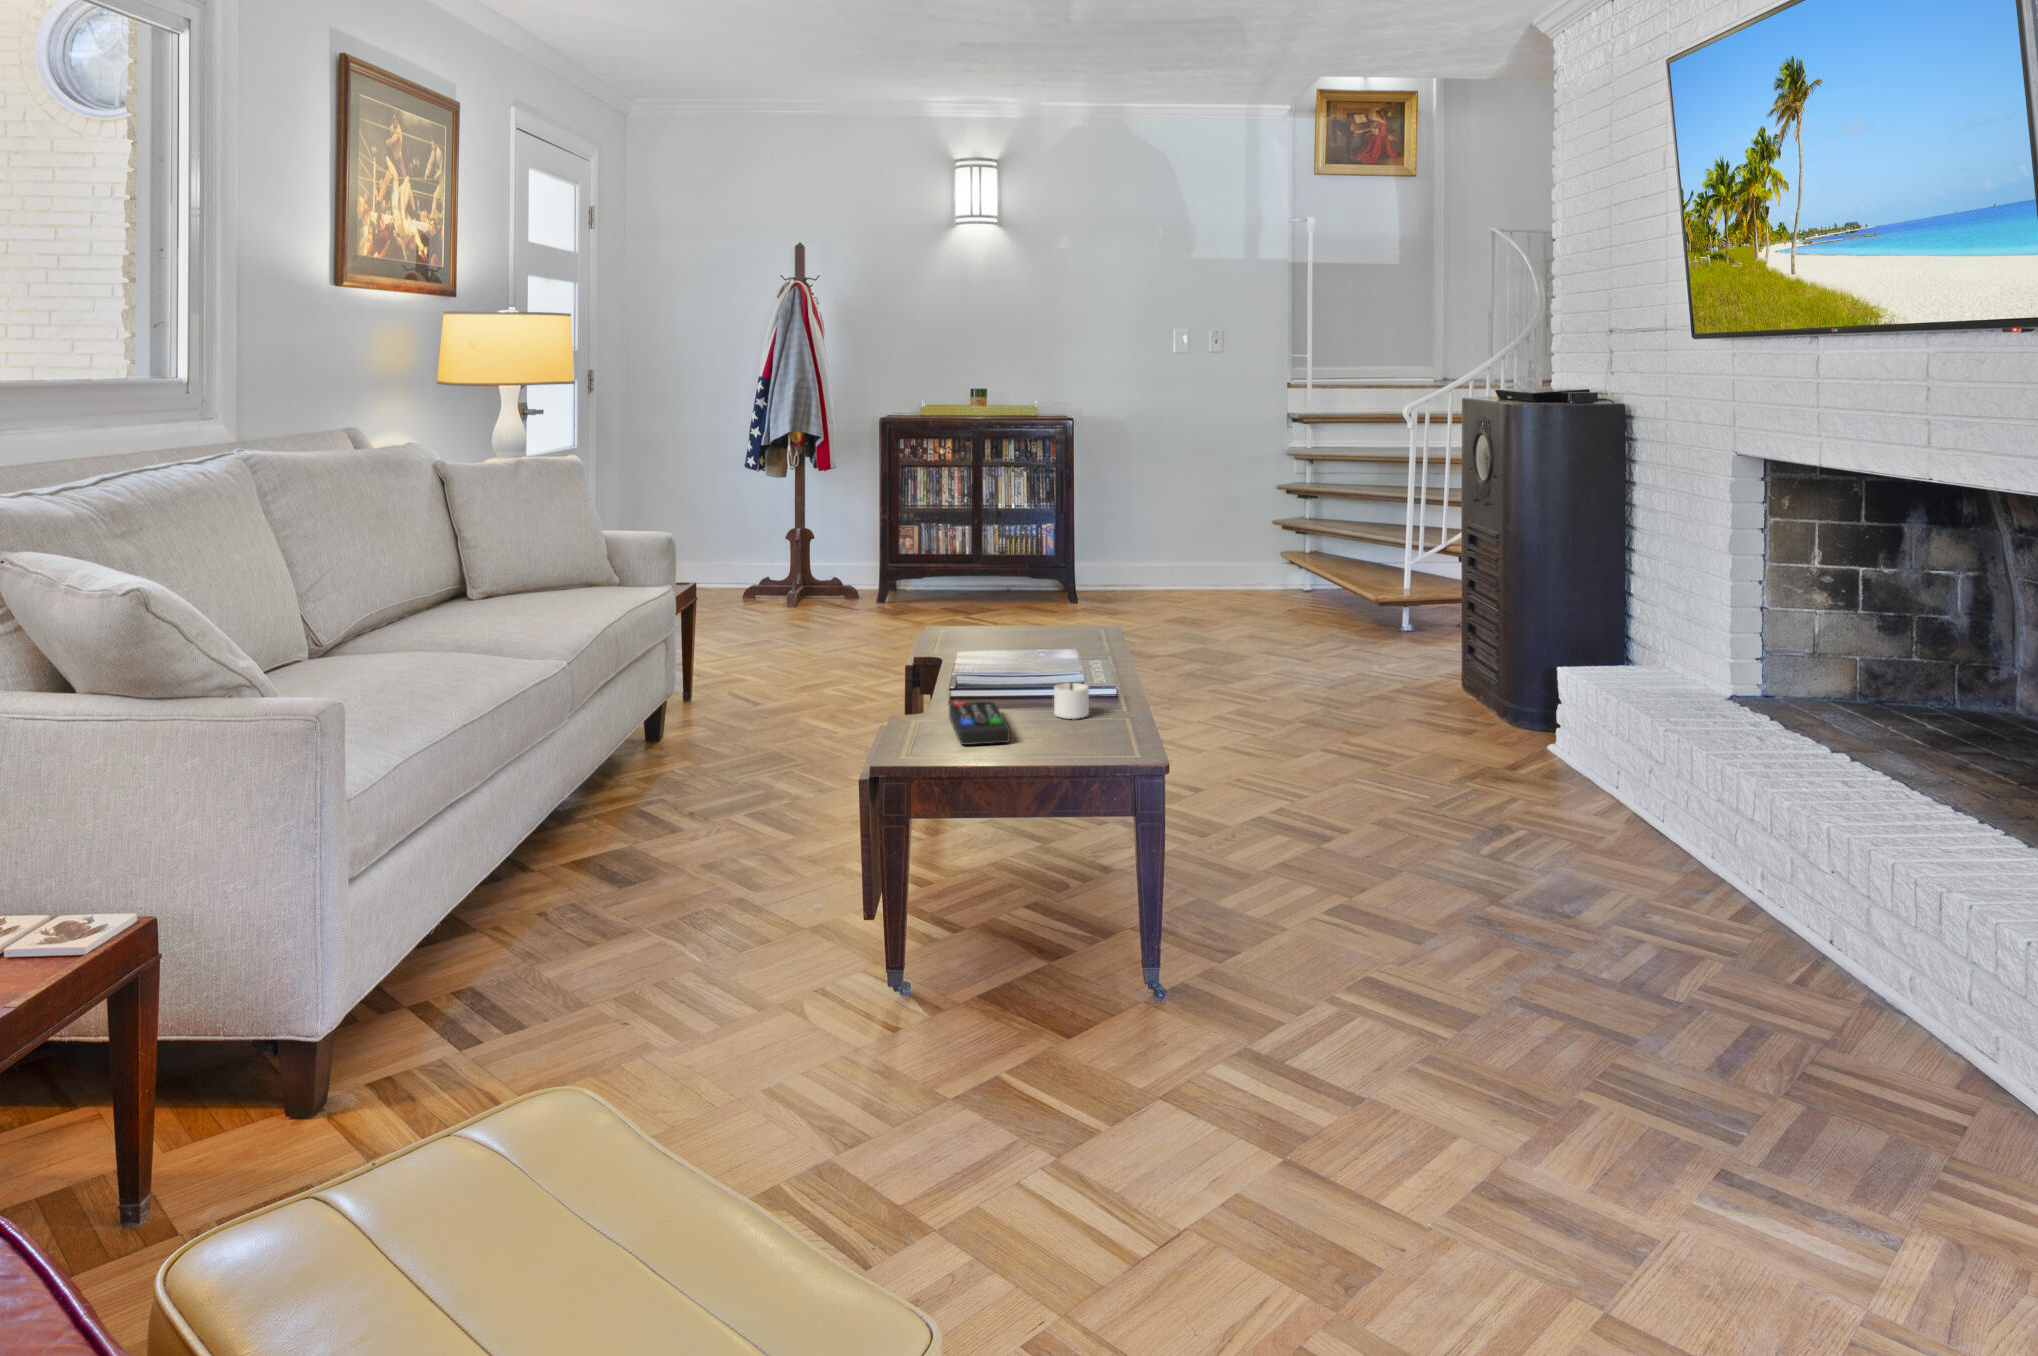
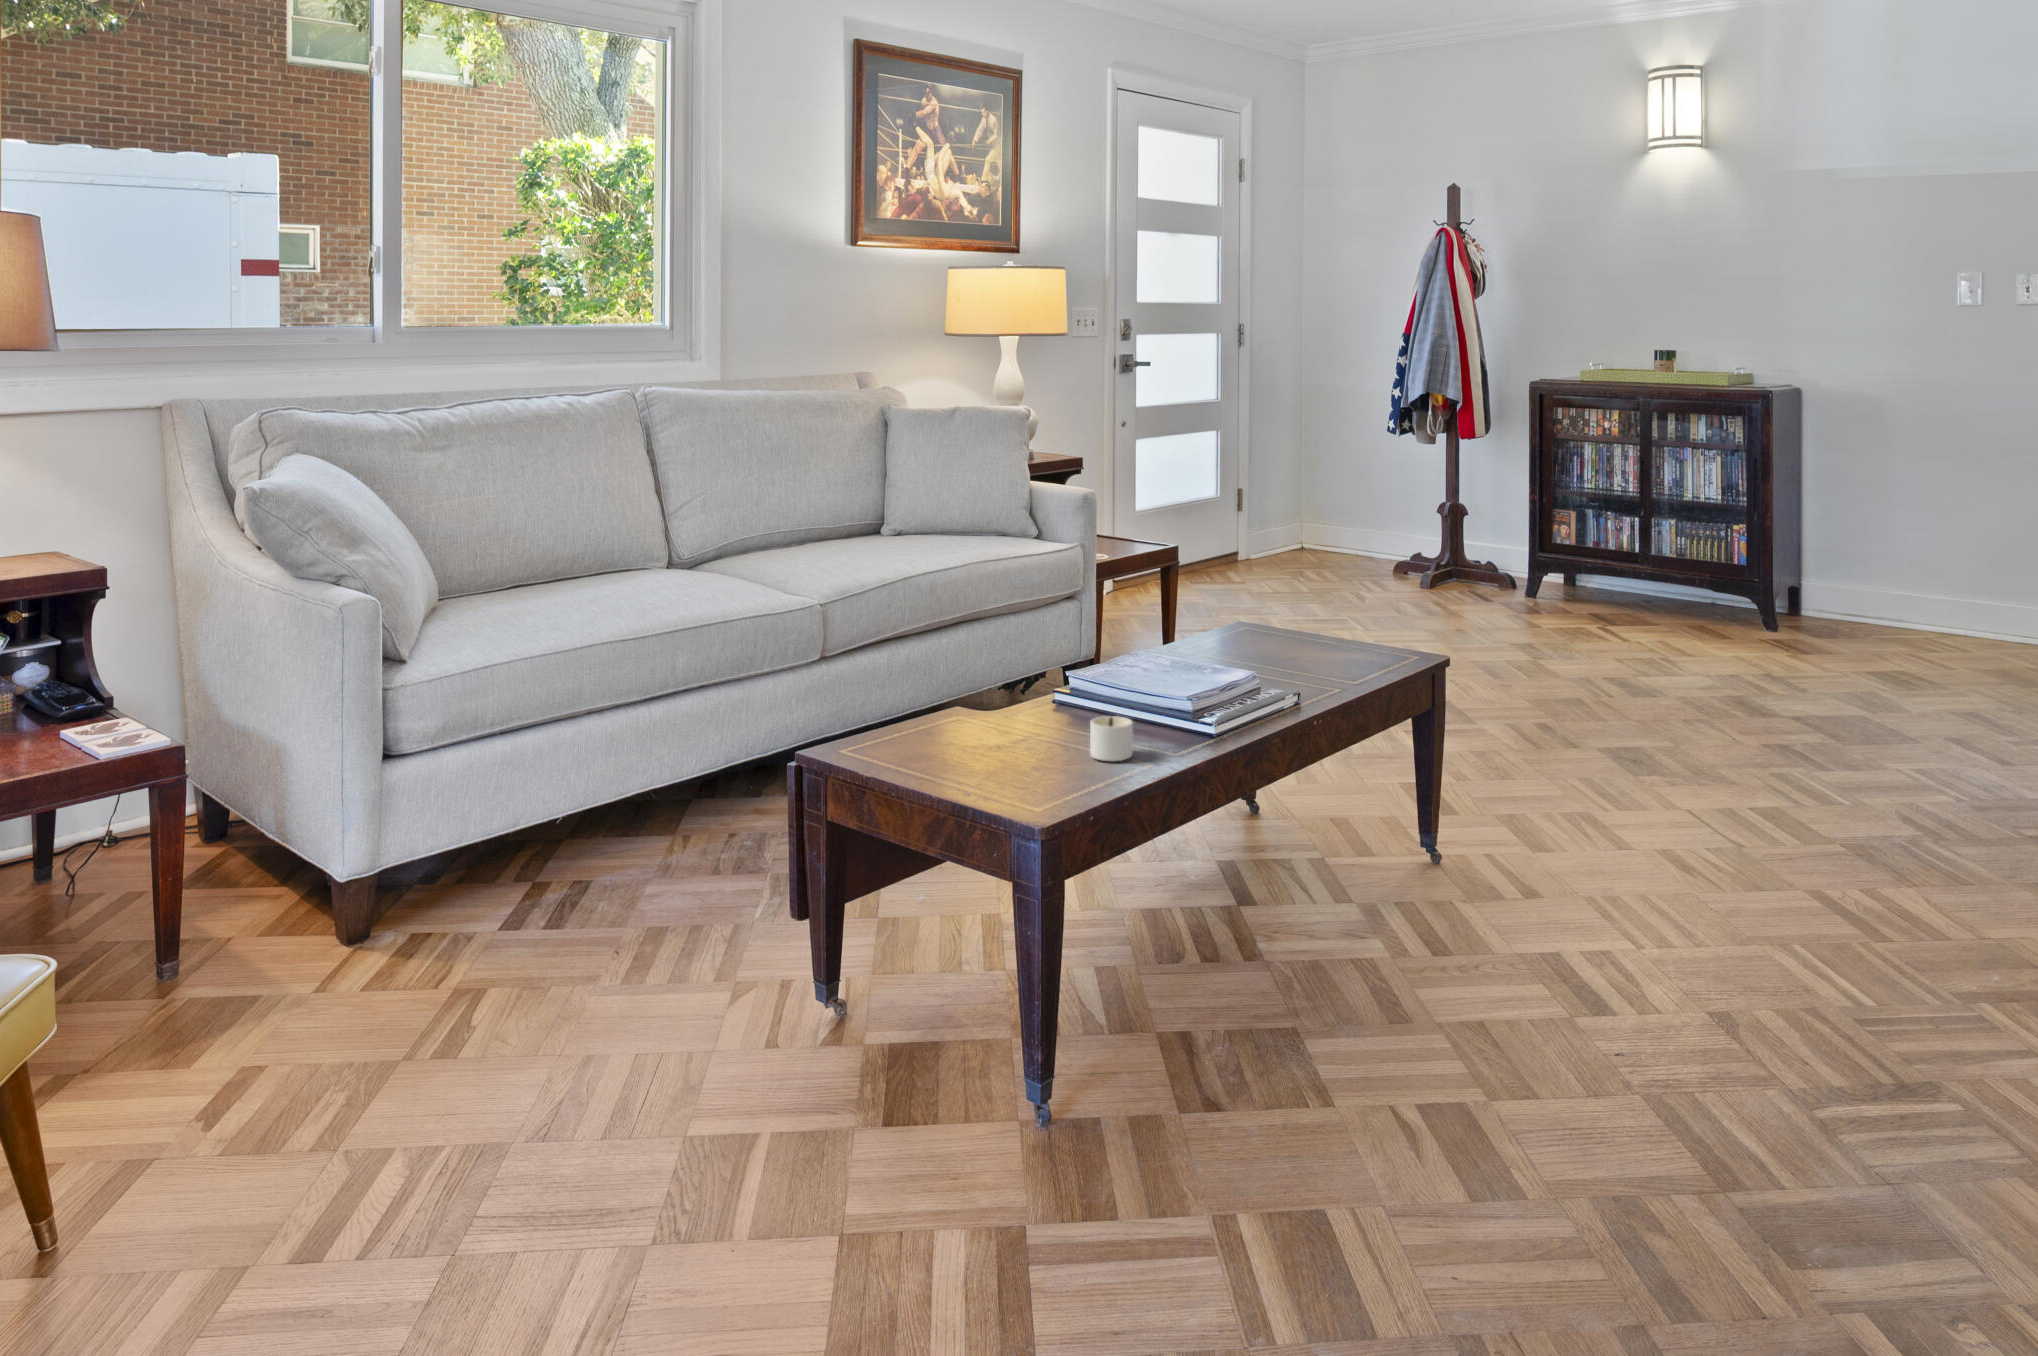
remote control: present [949,701,1010,745] -> none [929,716,1045,771]

